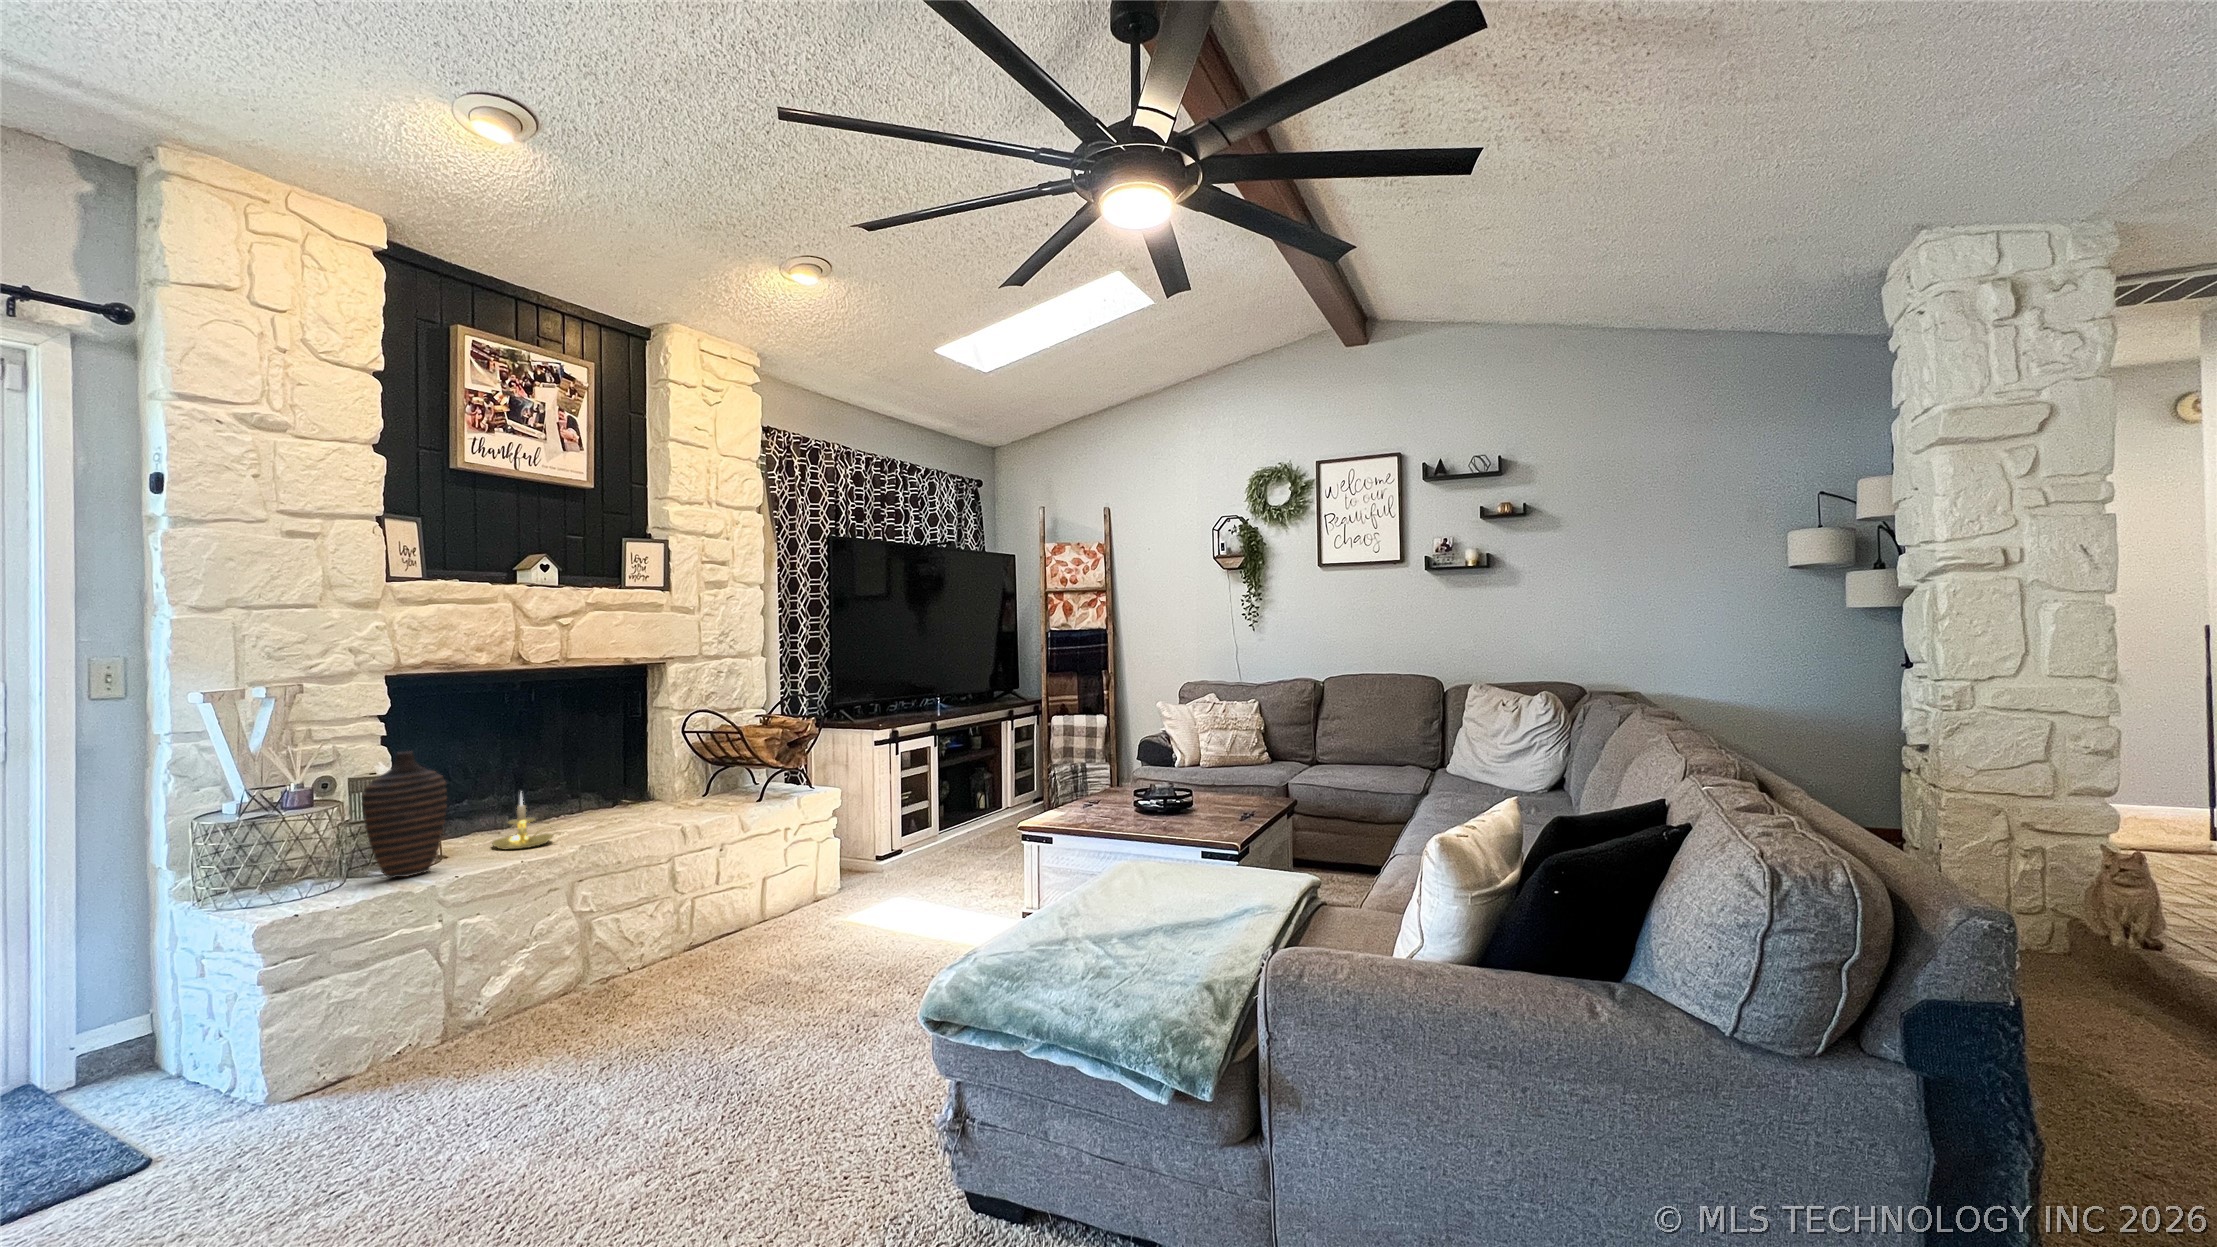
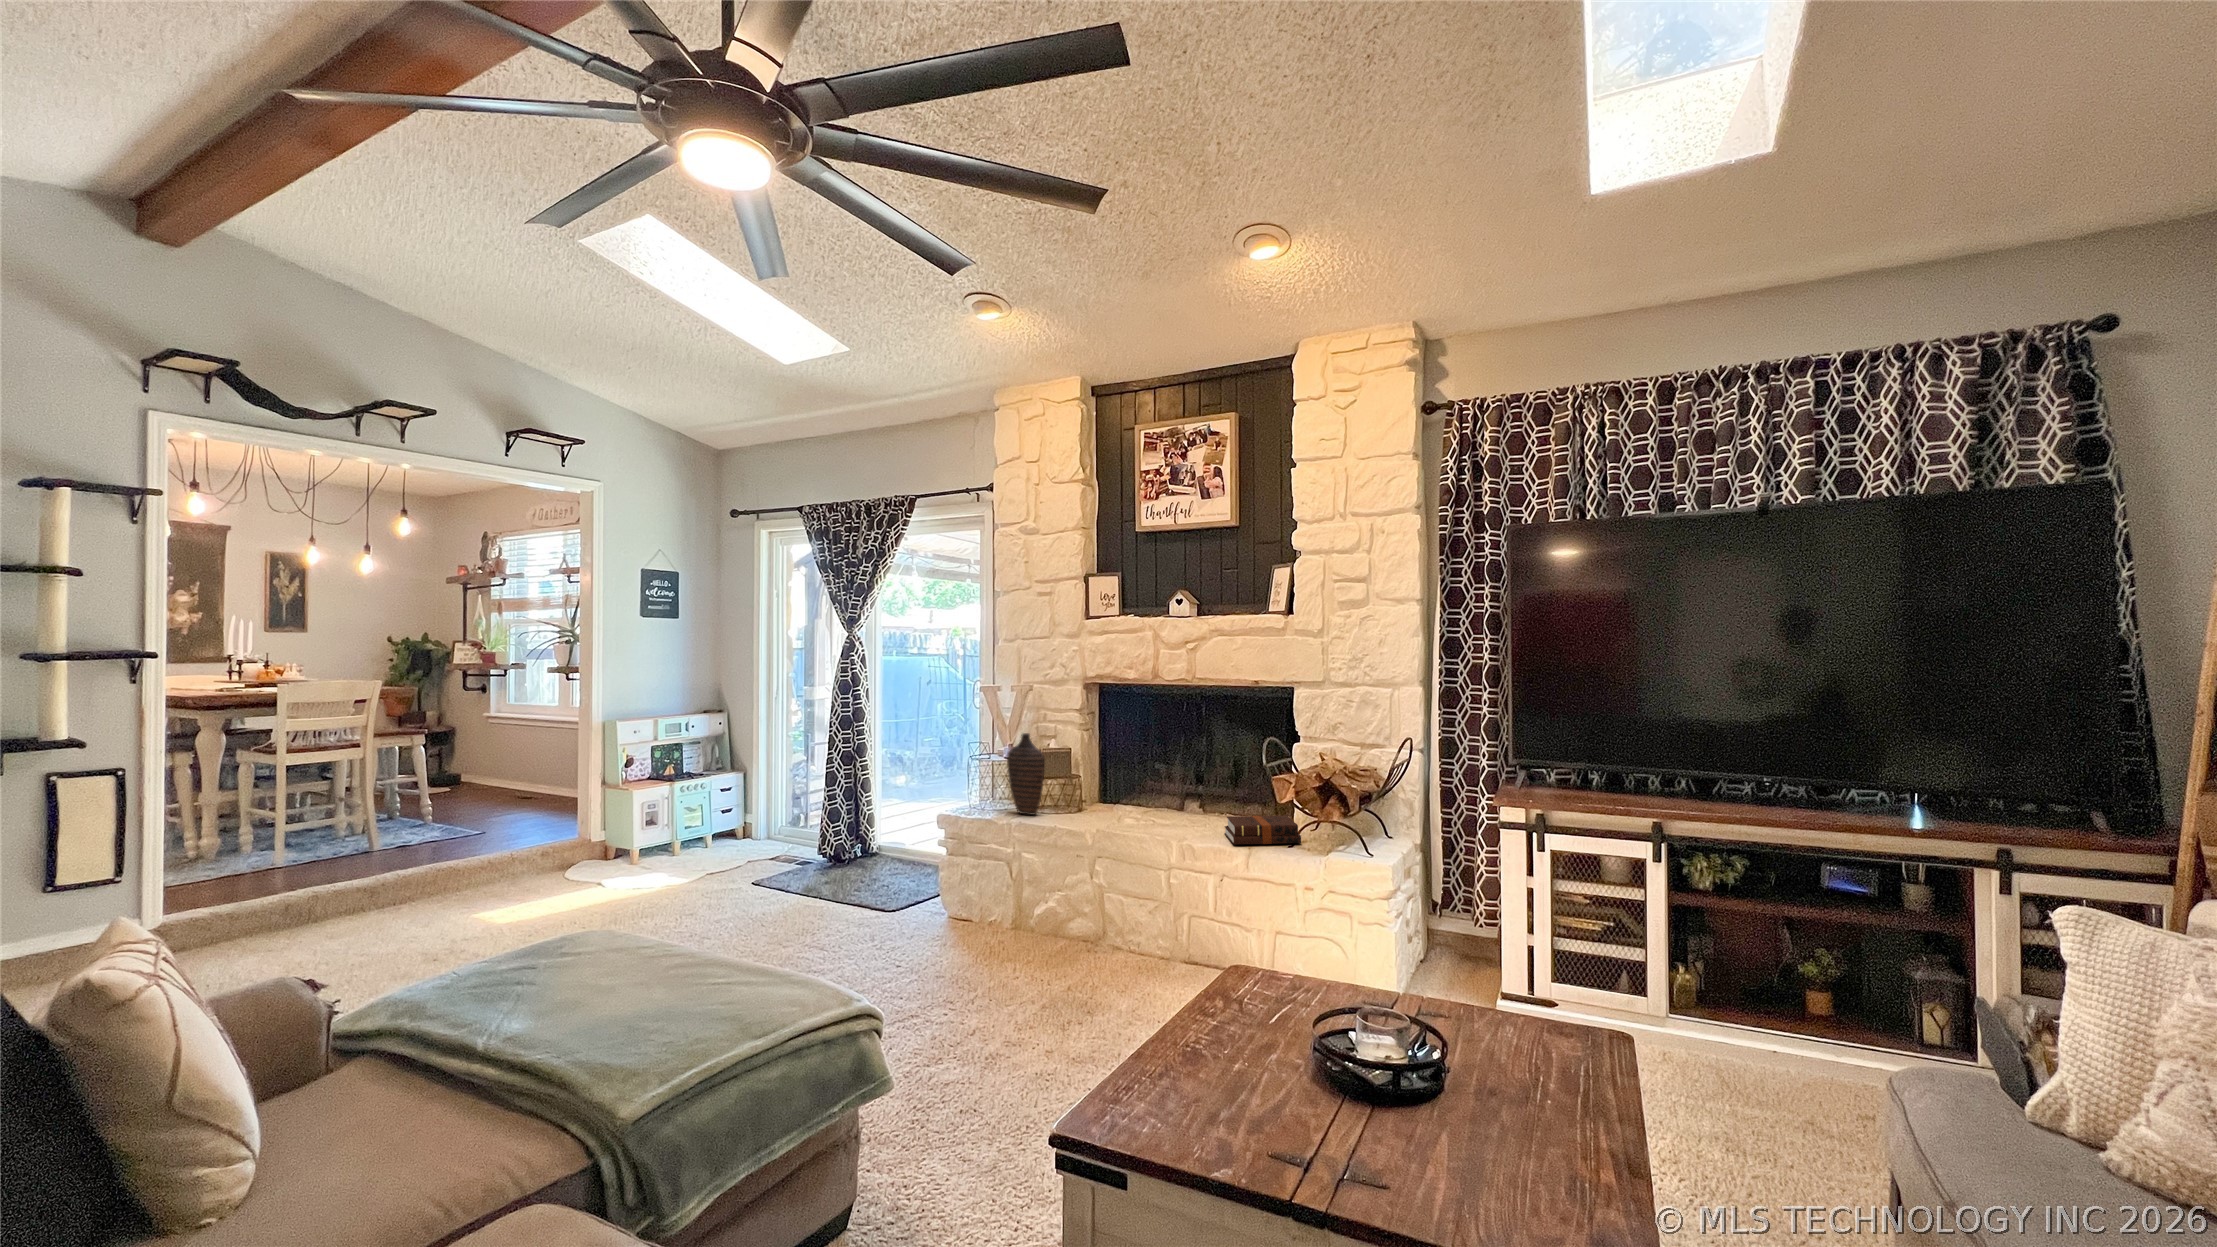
hardback book: none [671,783,744,814] -> present [1225,816,1301,845]
candle holder: present [492,794,553,850] -> none [1089,778,1123,822]

